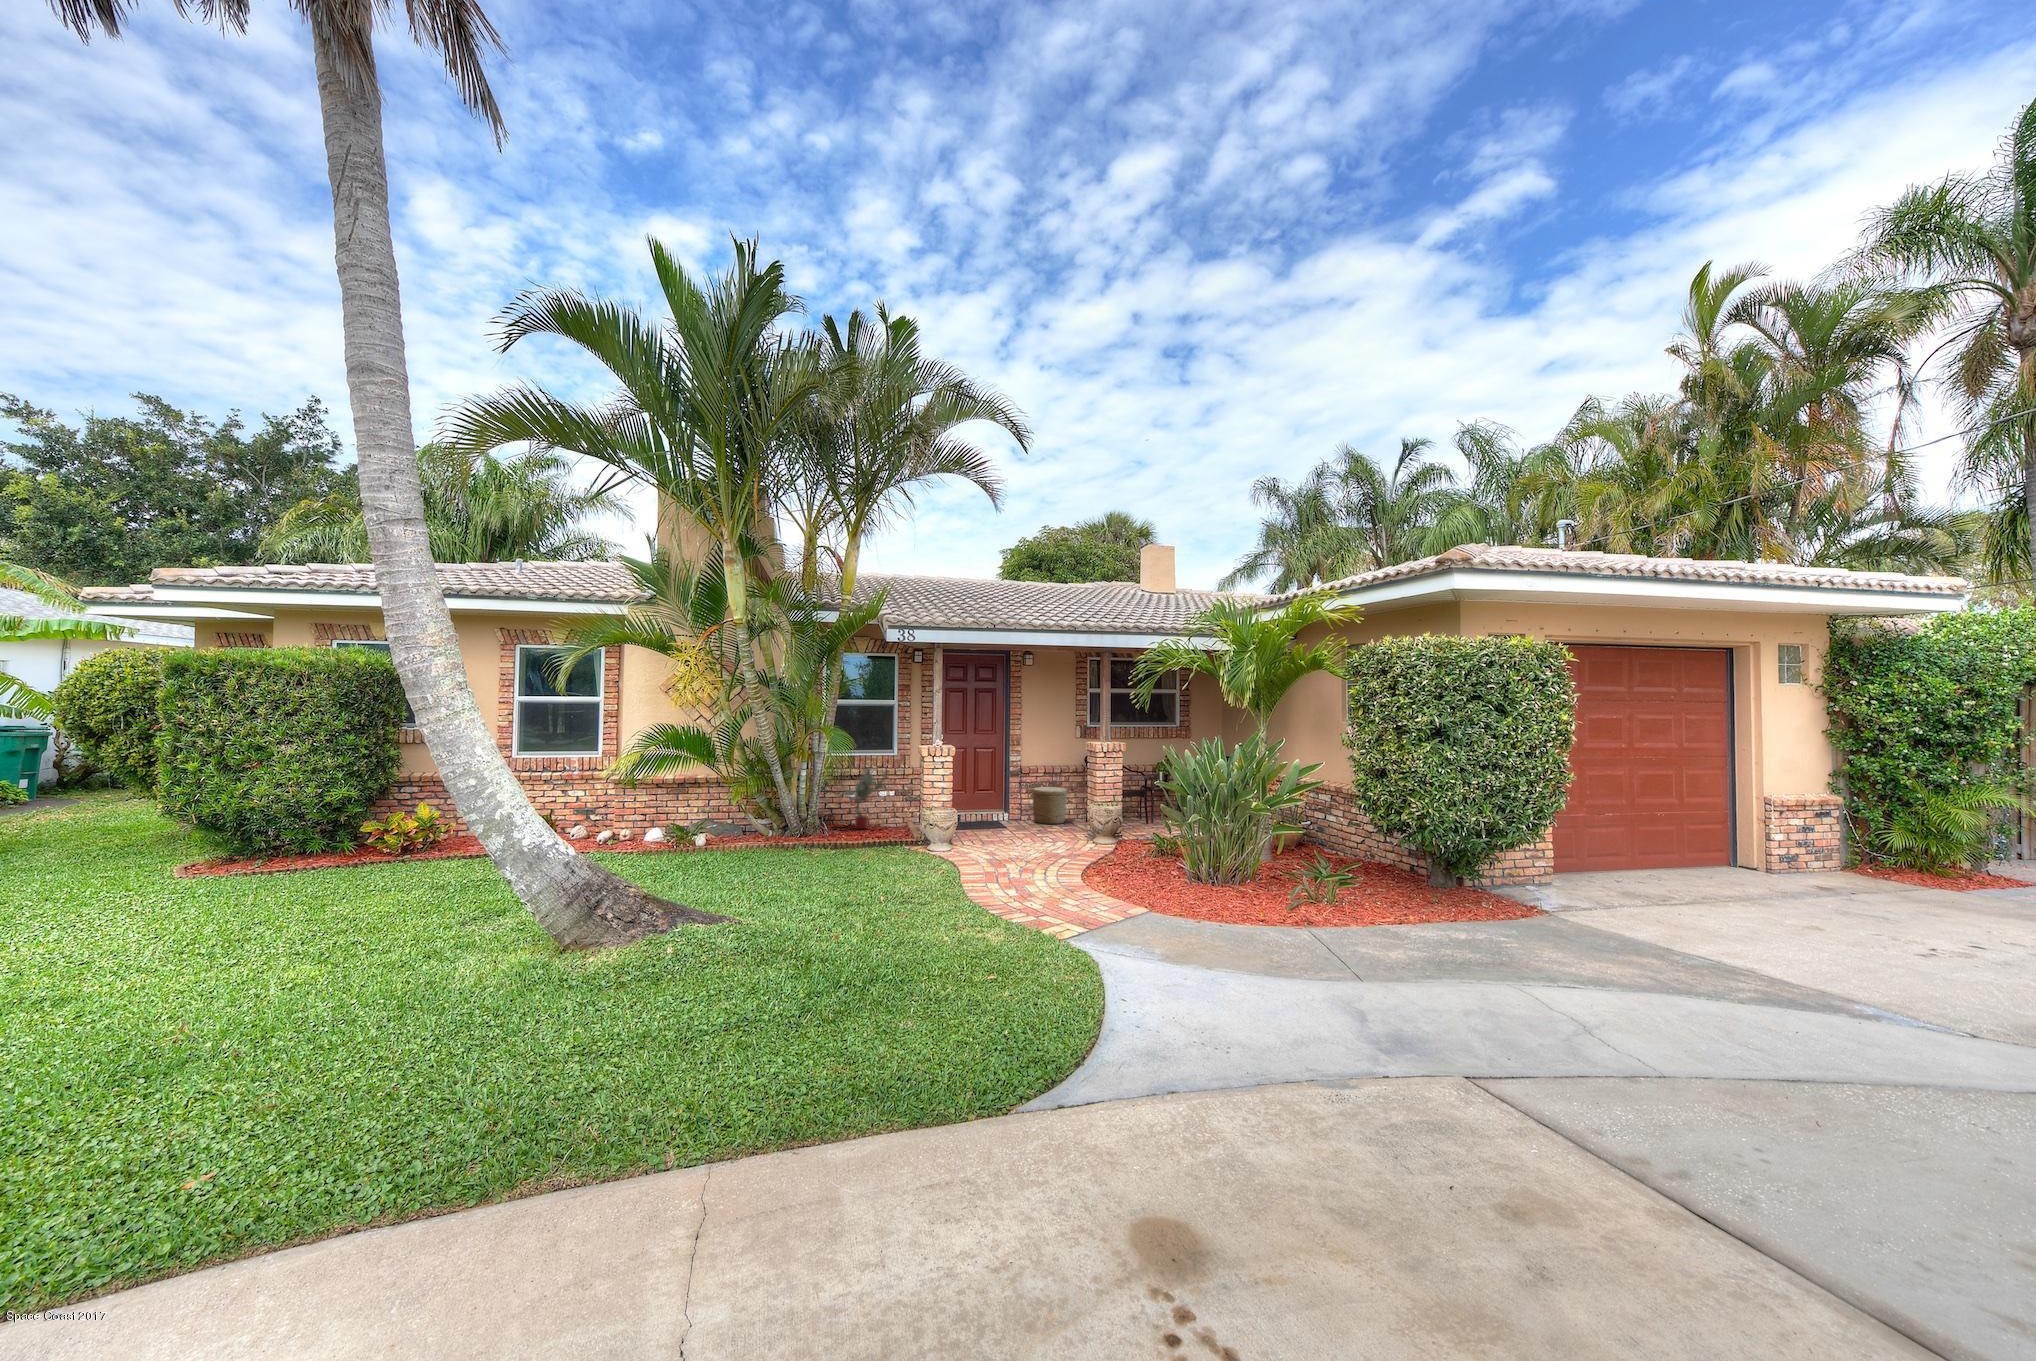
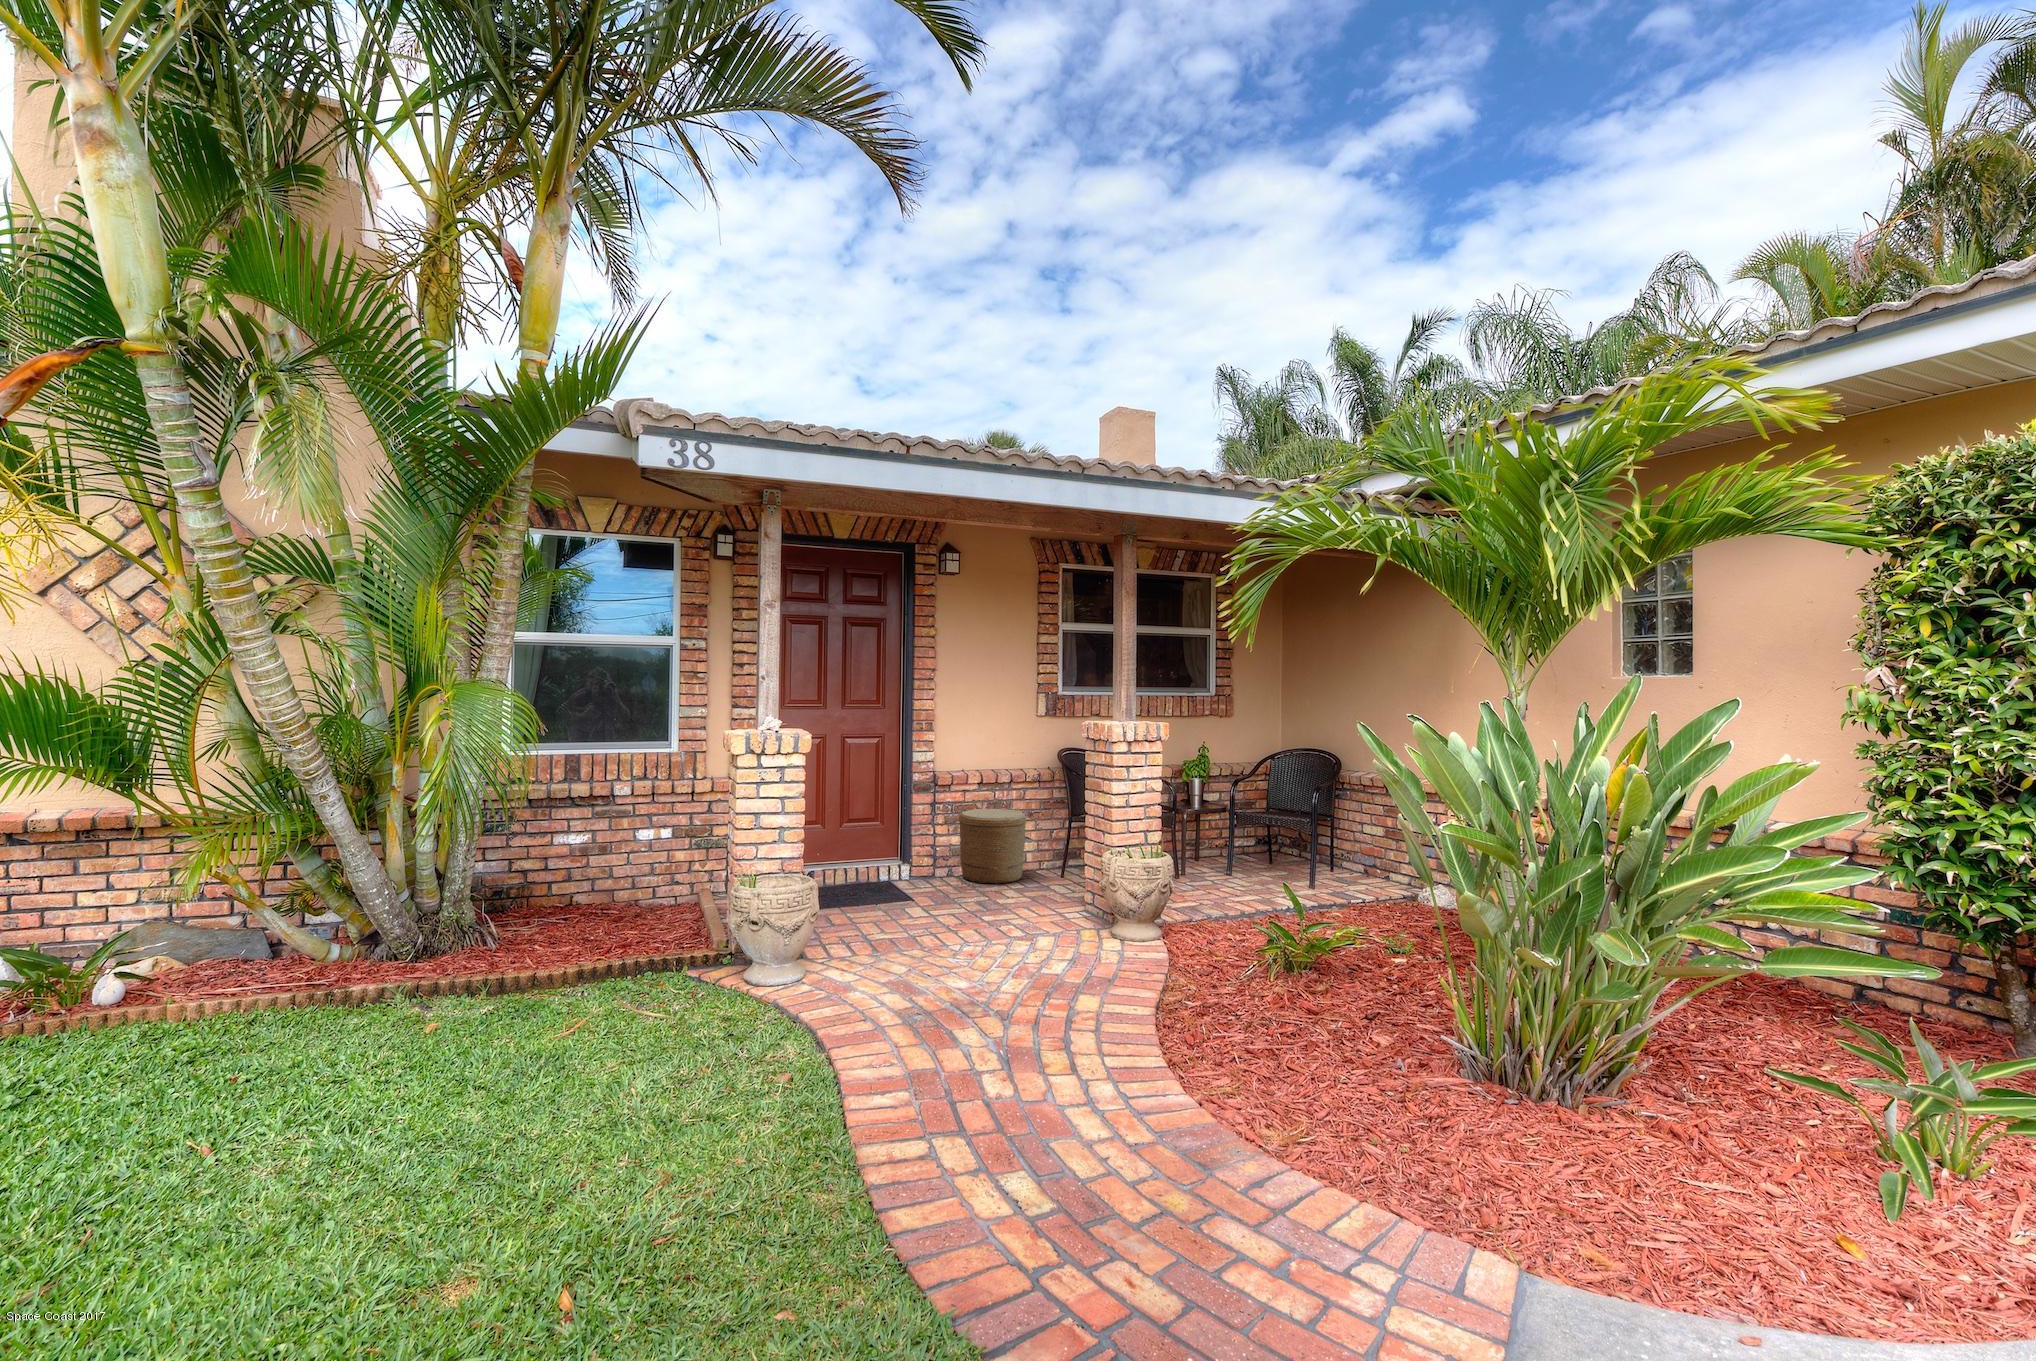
potted tree: present [837,766,888,829] -> none [523,768,657,917]

